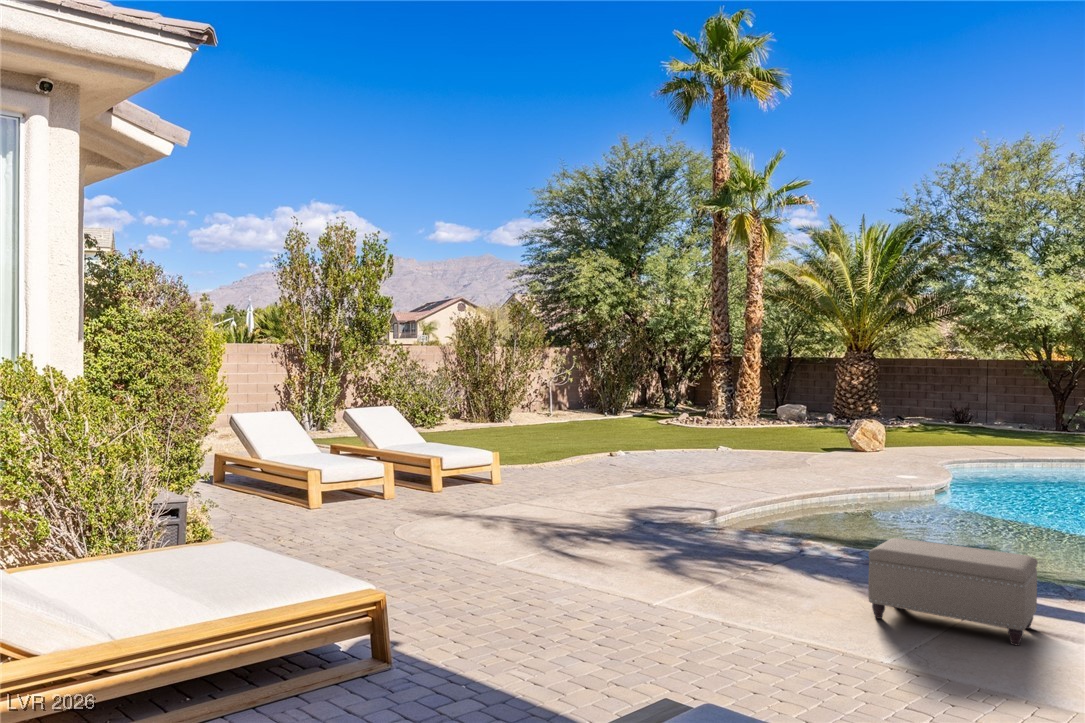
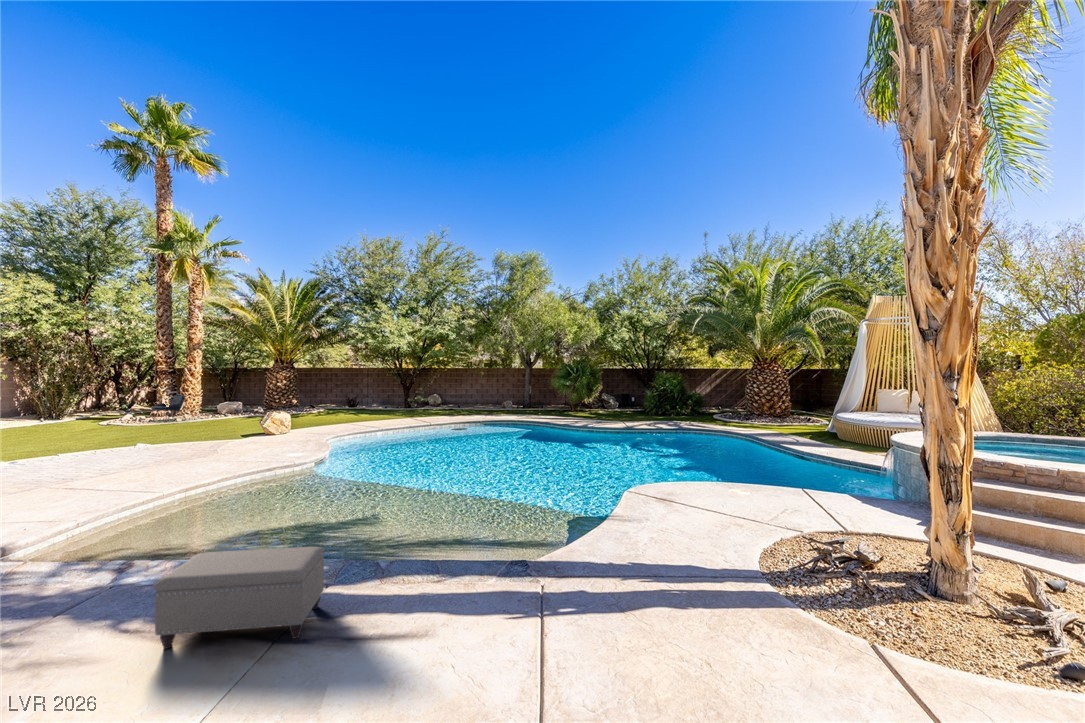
lounge chair: none [706,391,743,425] -> present [151,395,186,422]

